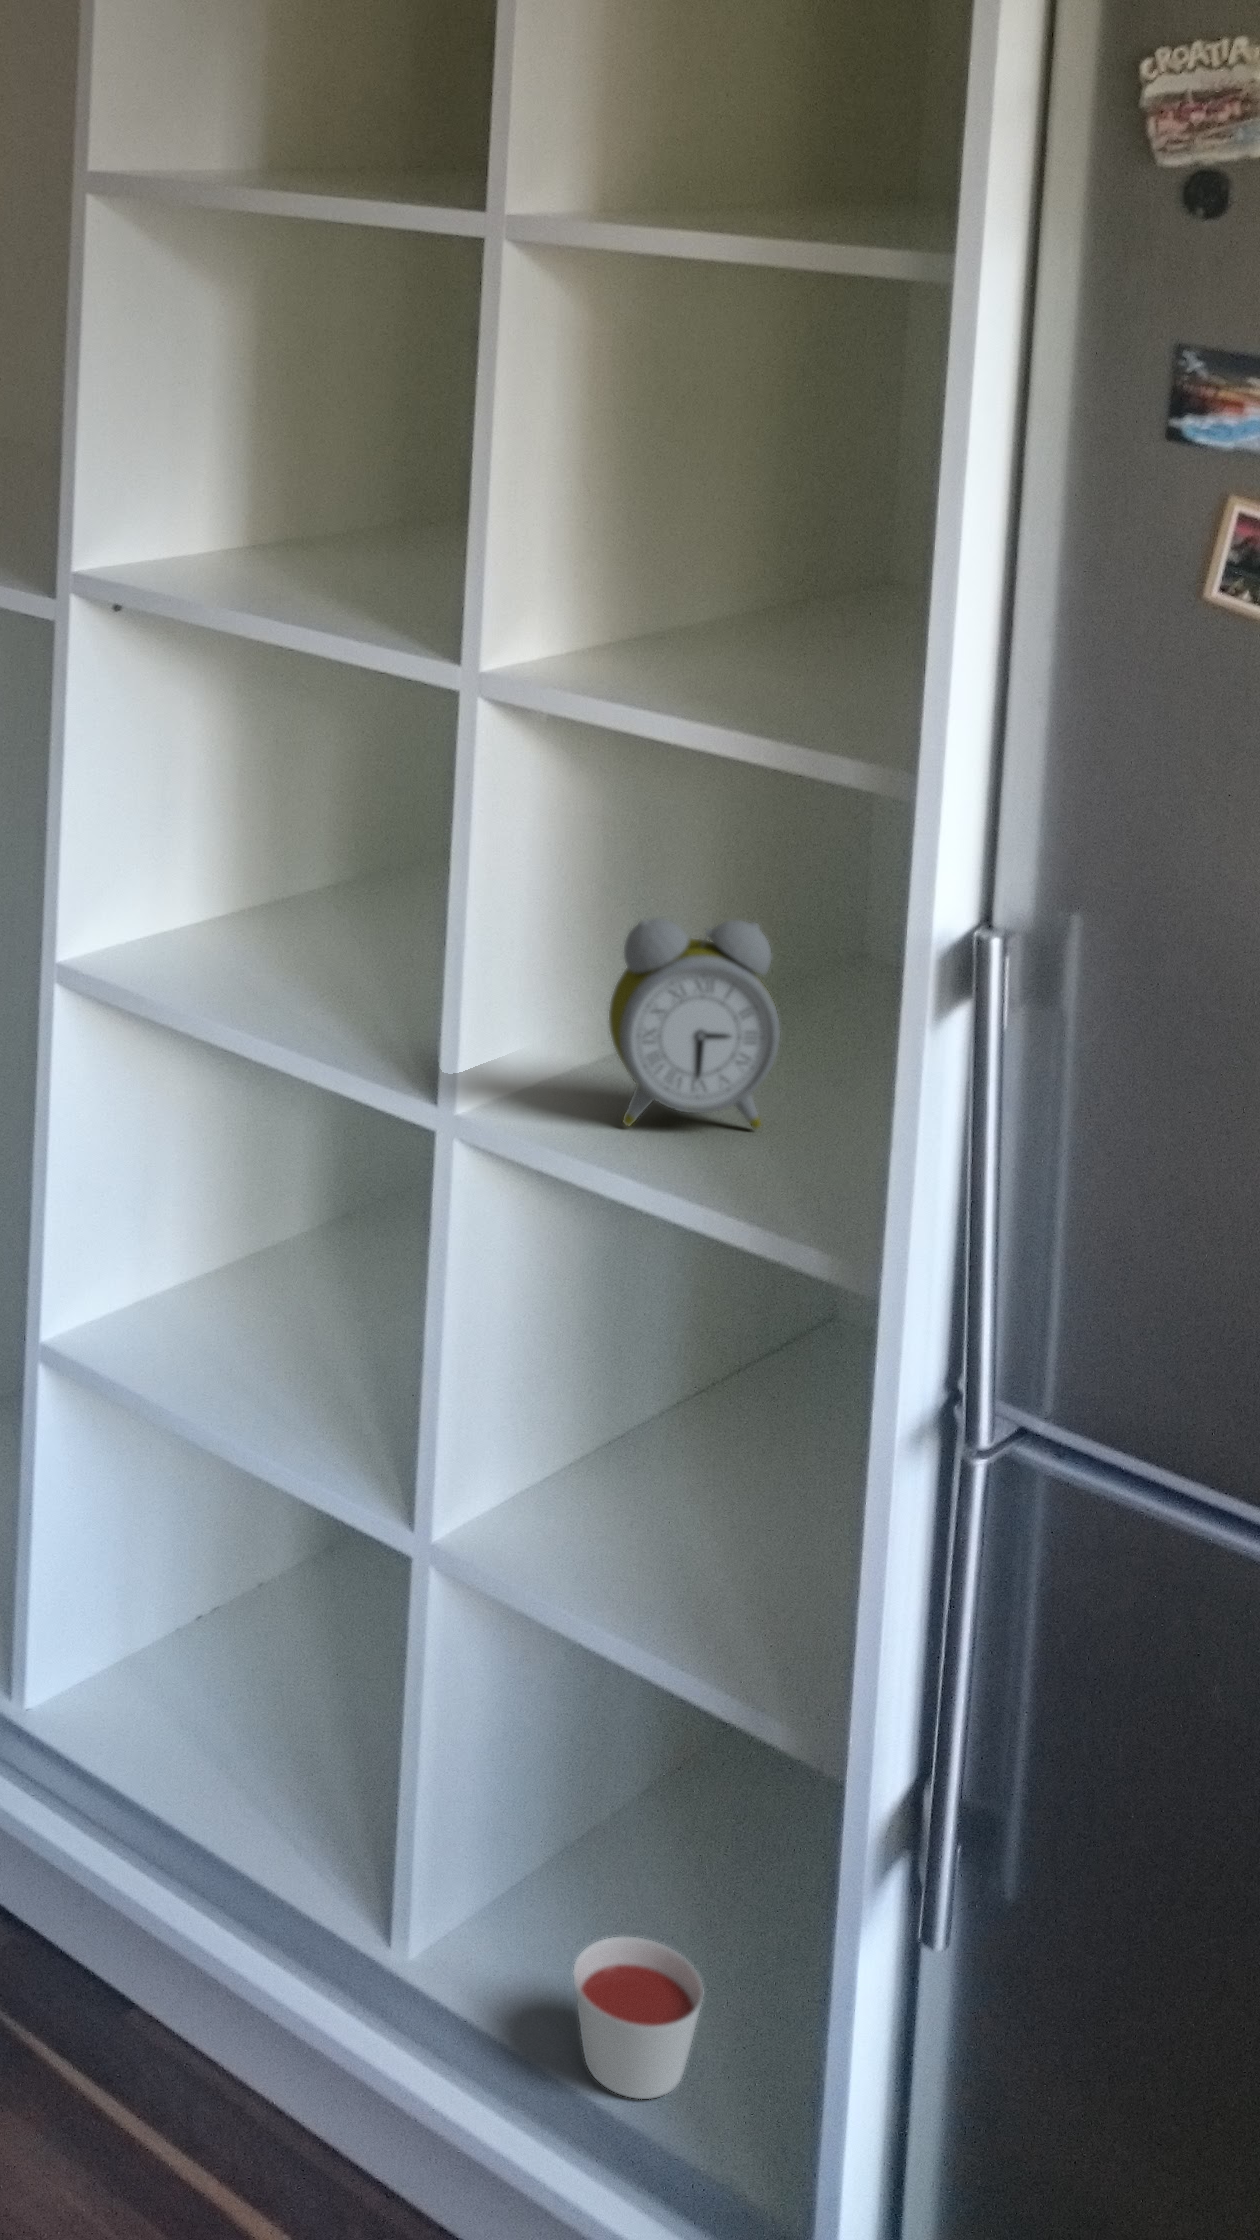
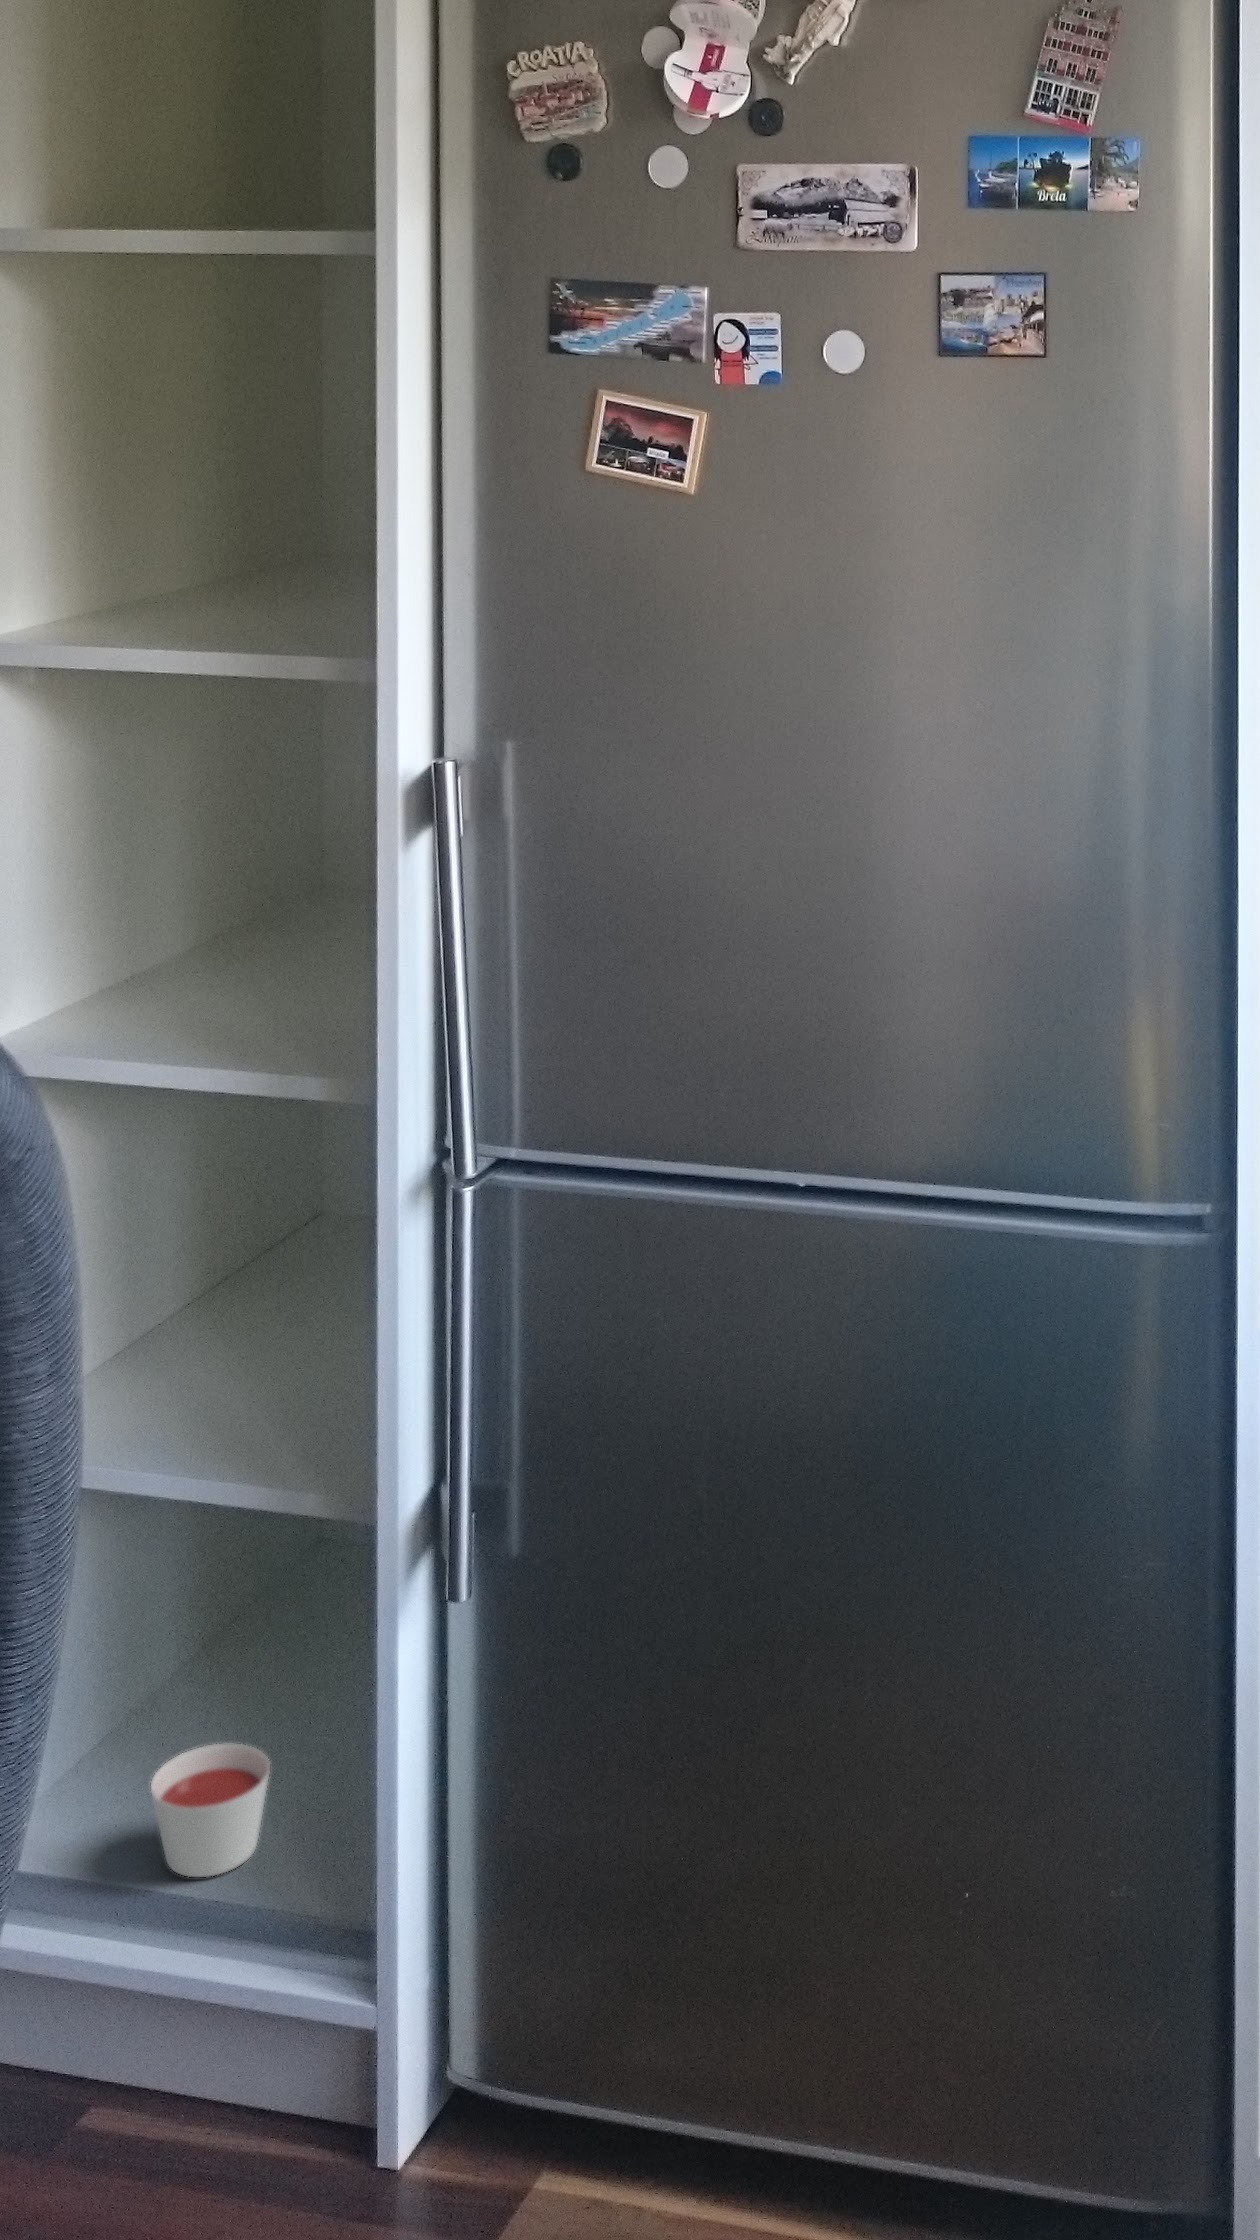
alarm clock: present [609,918,780,1129] -> none [120,830,276,1027]

